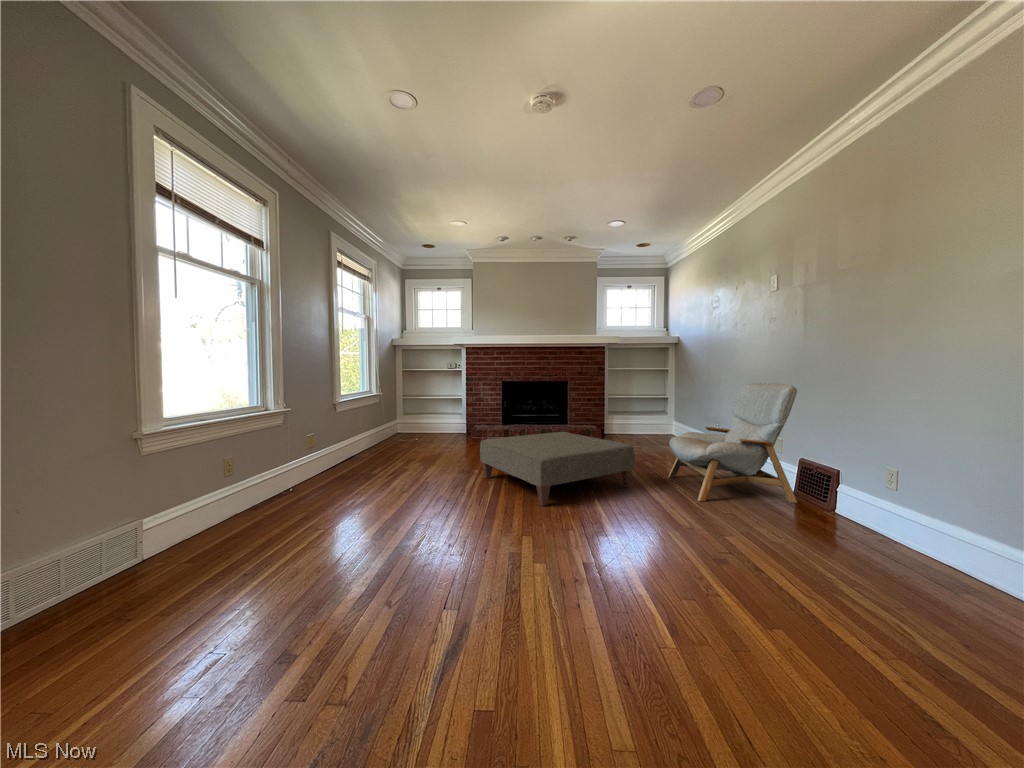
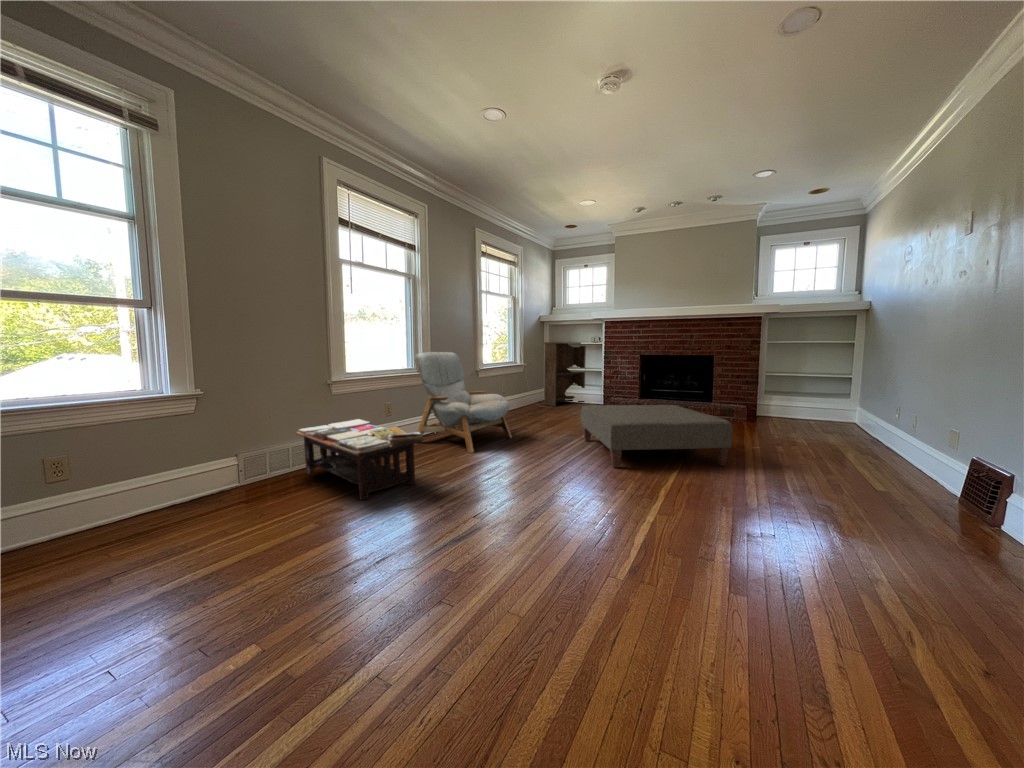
bookshelf: none [400,369,444,440] -> present [544,342,586,406]
armchair: present [668,383,797,503] -> present [415,352,512,453]
coffee table: none [76,491,345,627] -> present [296,419,424,500]

